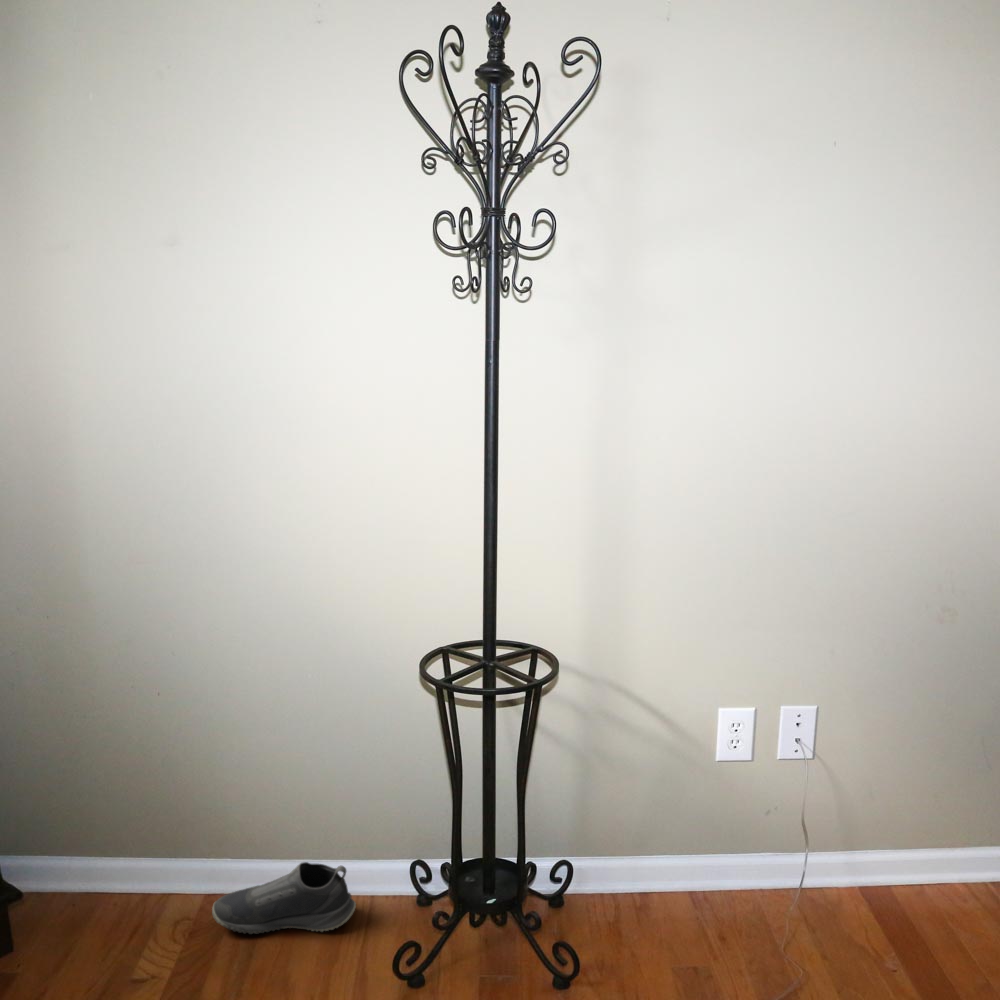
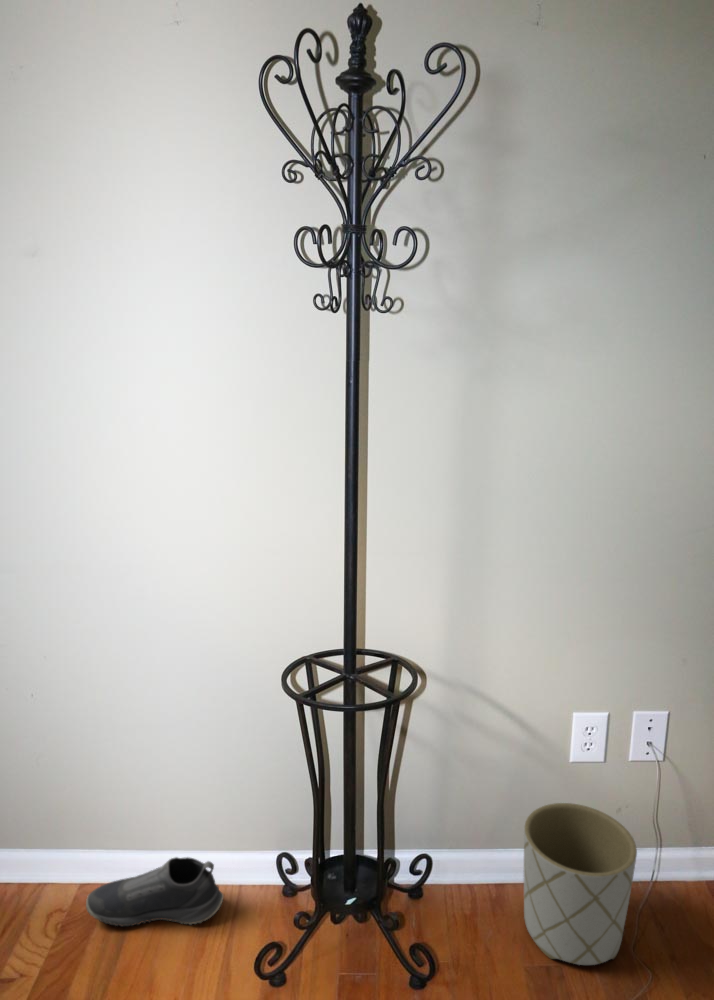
planter: none [669,803,783,963] -> present [524,803,637,965]

